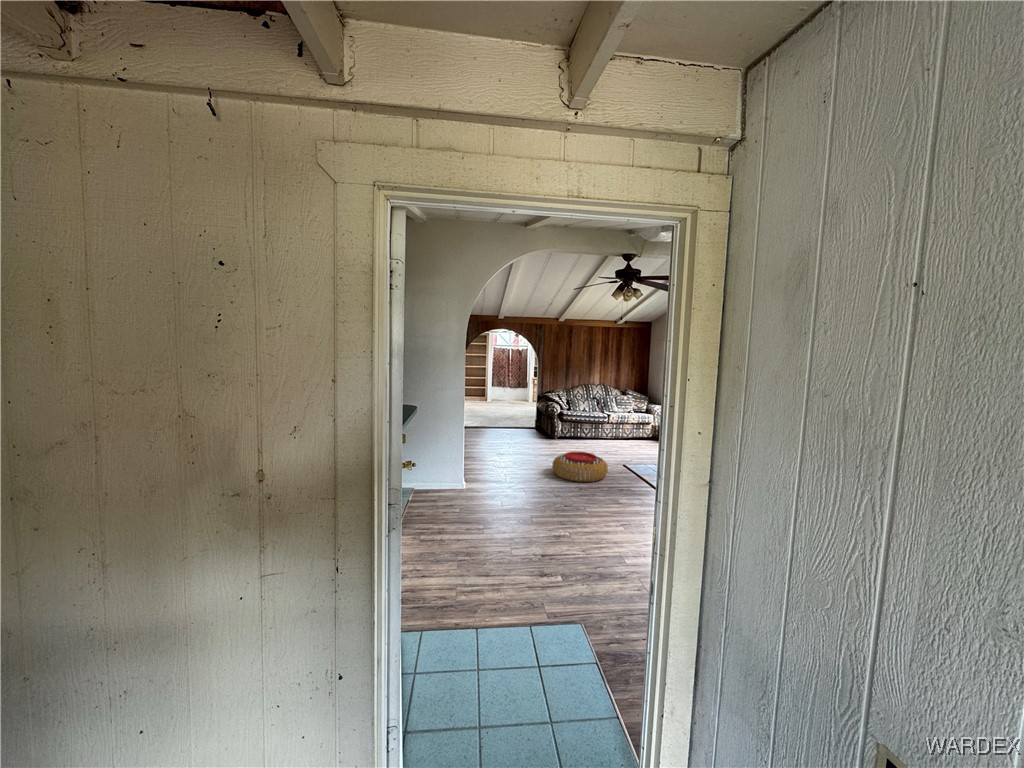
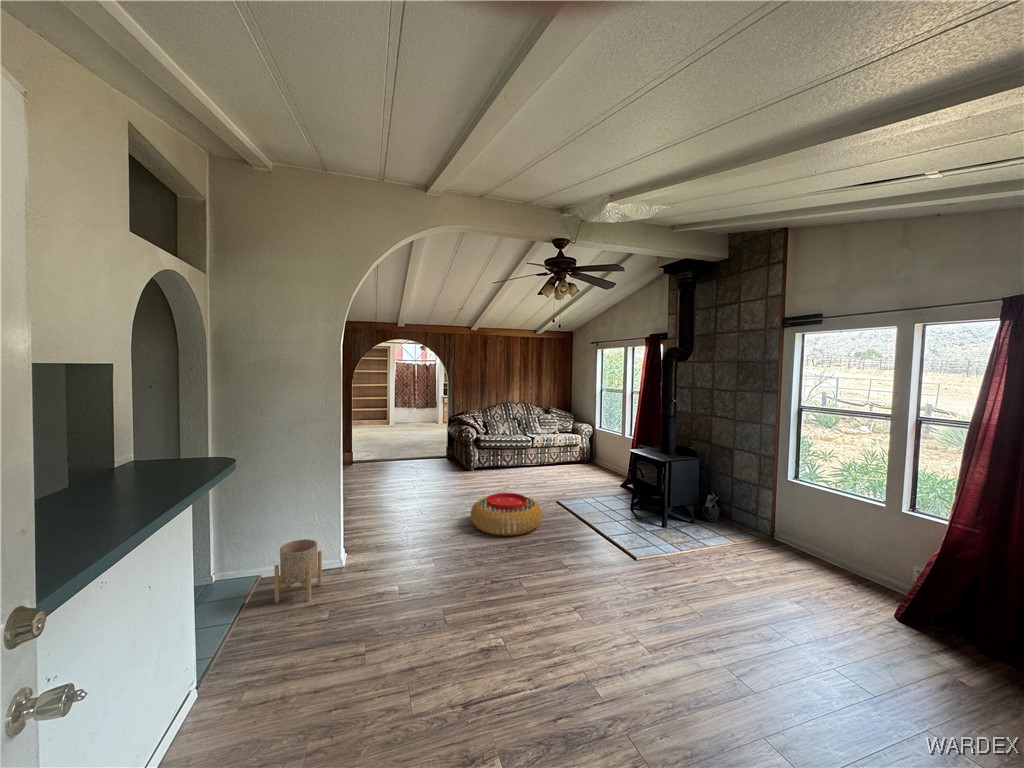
planter: none [425,465,452,503] -> present [274,539,322,603]

